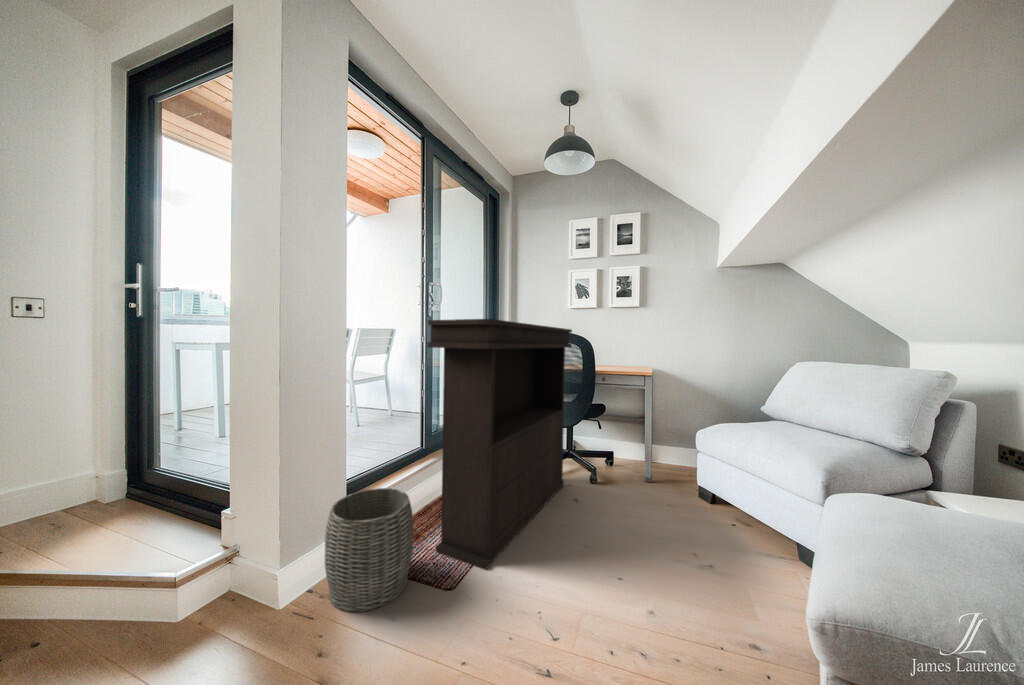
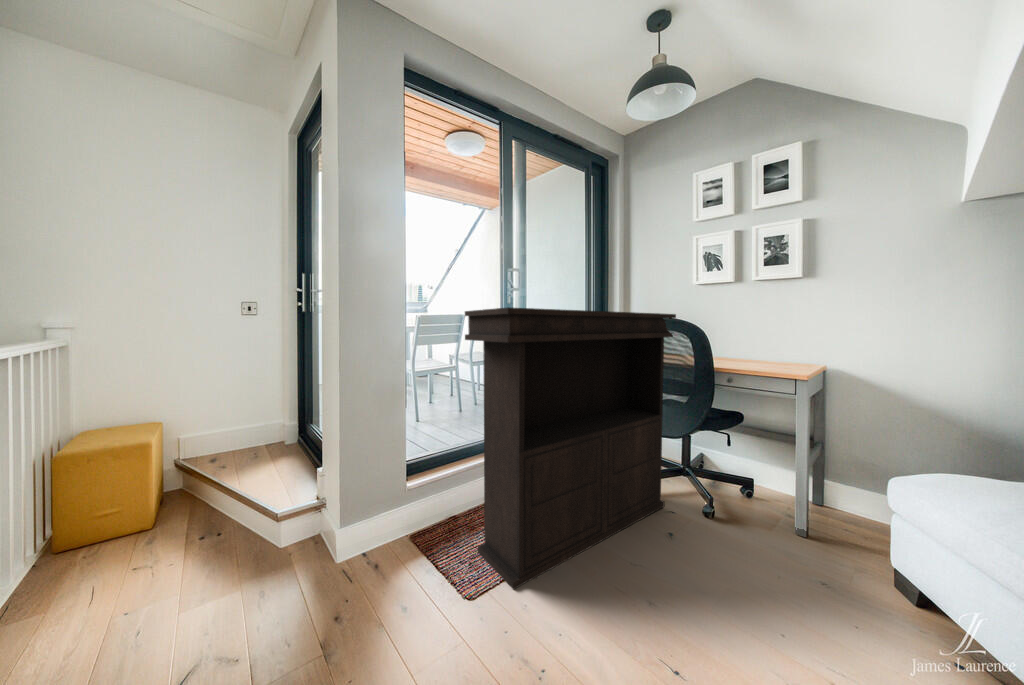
woven basket: present [325,488,413,612] -> none [362,477,445,595]

